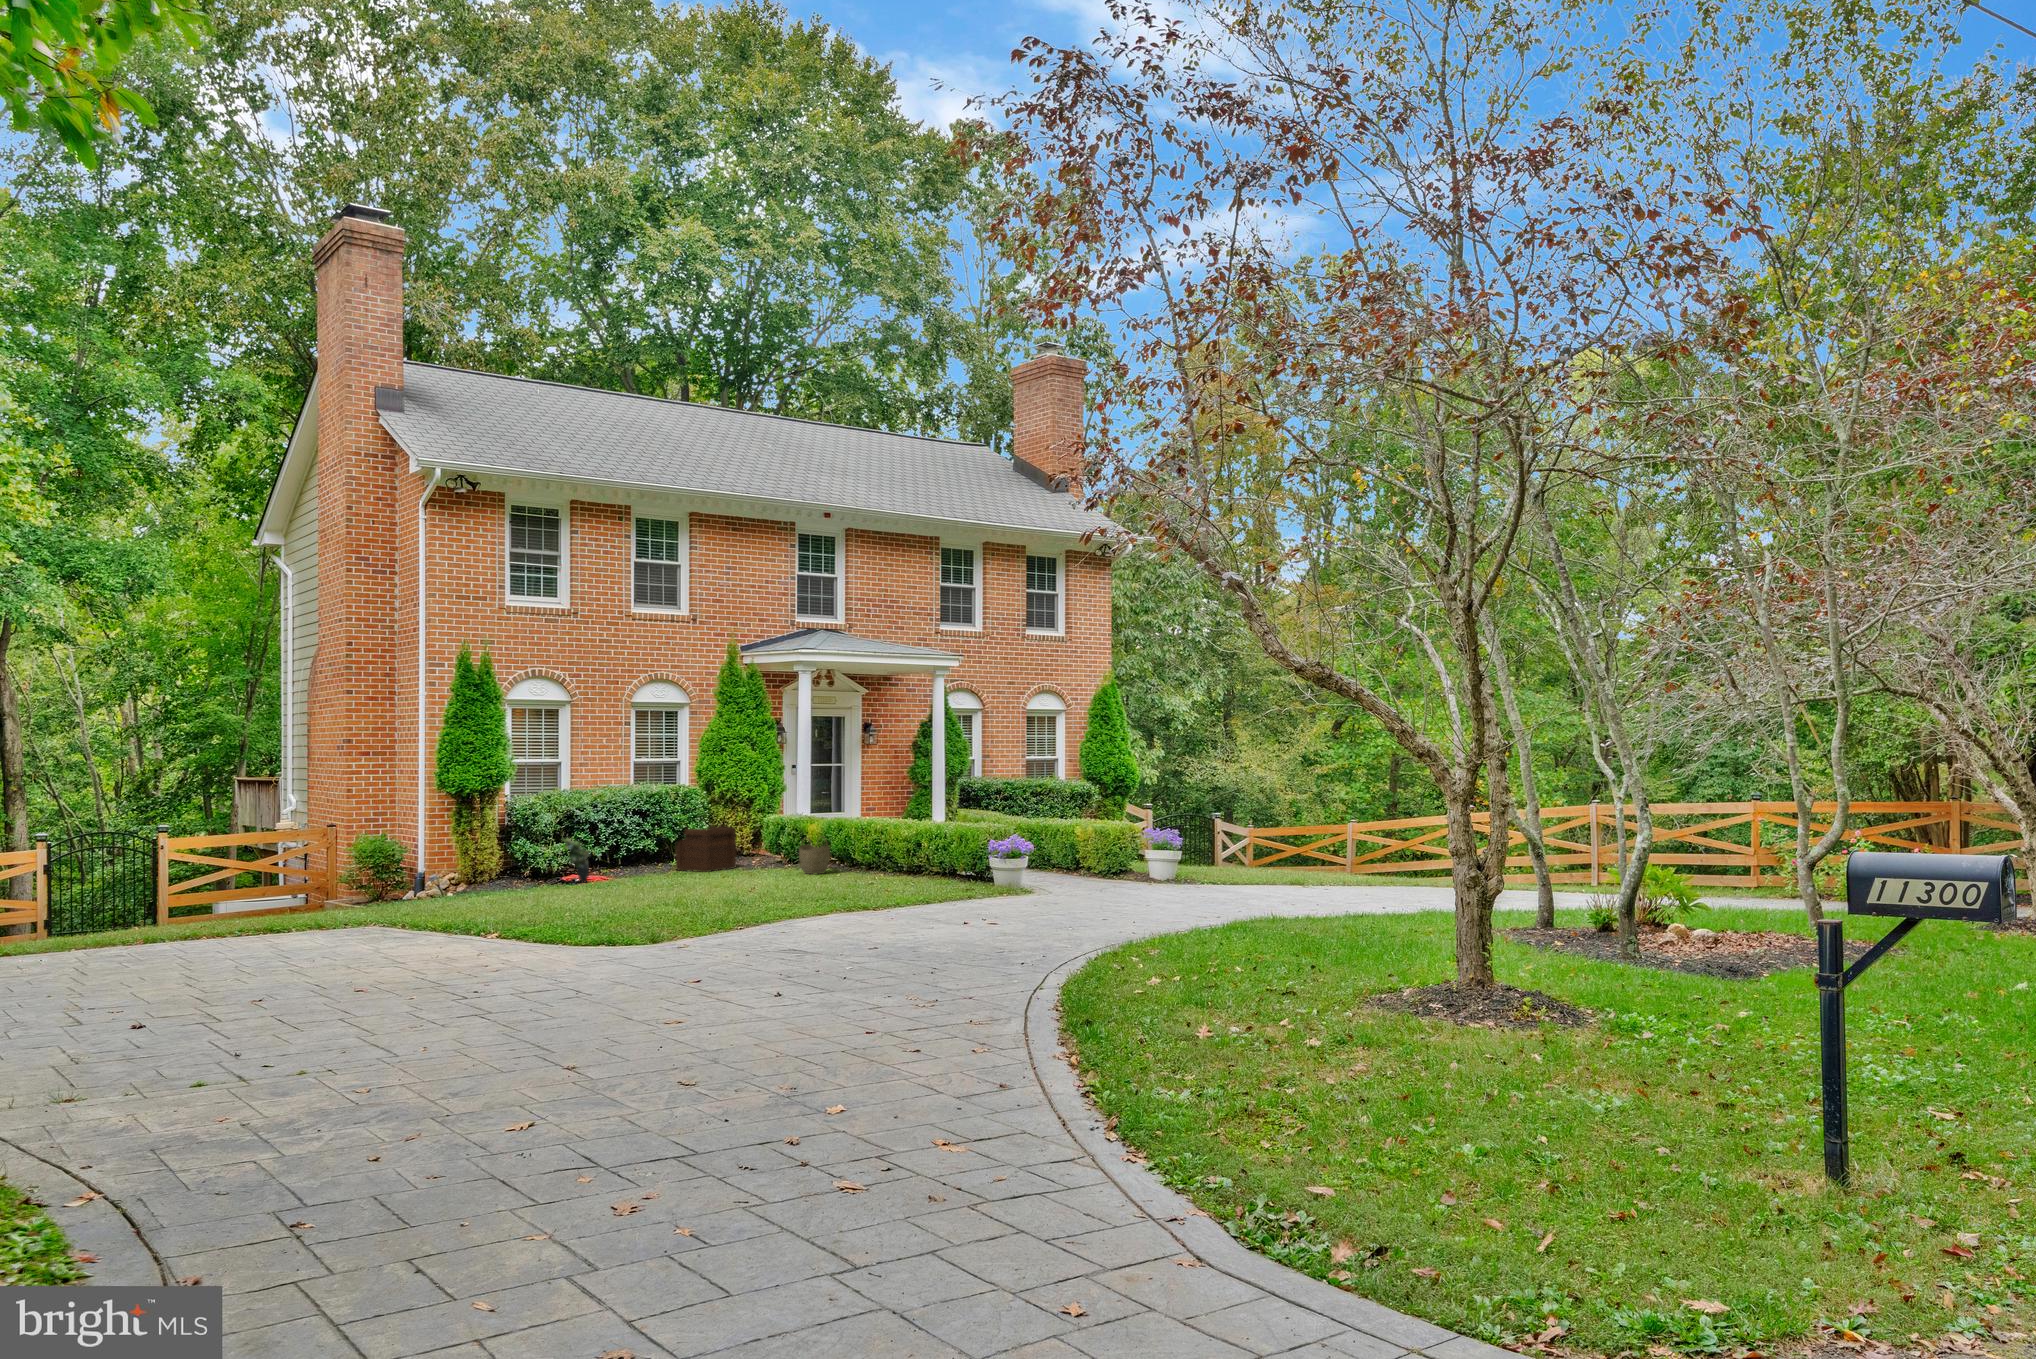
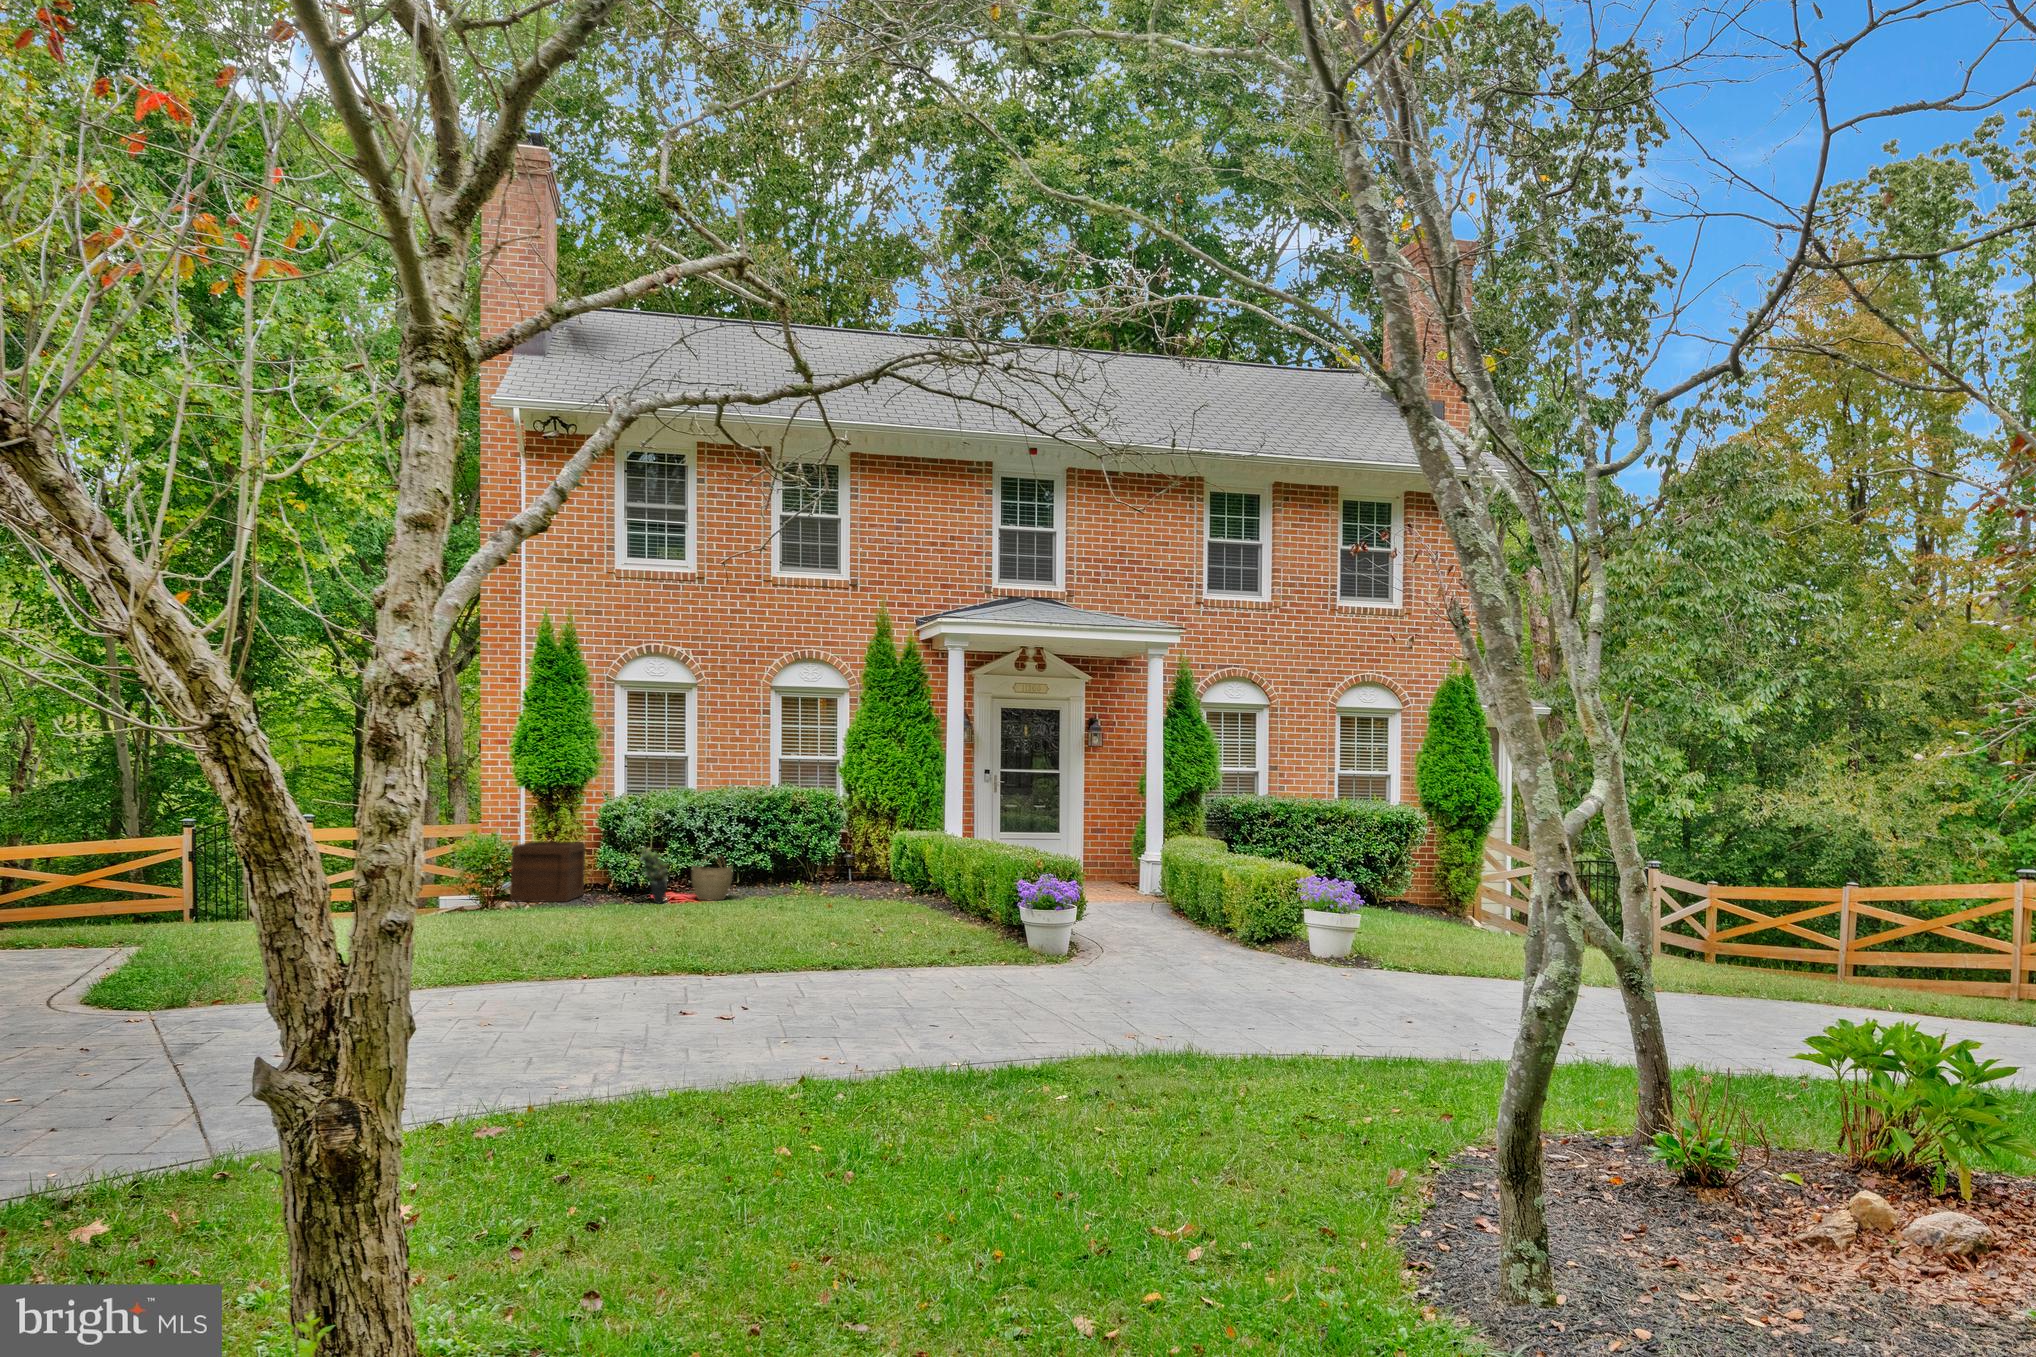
wooden crate: present [676,826,736,872] -> present [510,842,586,902]
woven basket: present [799,844,830,874] -> present [692,857,733,900]

